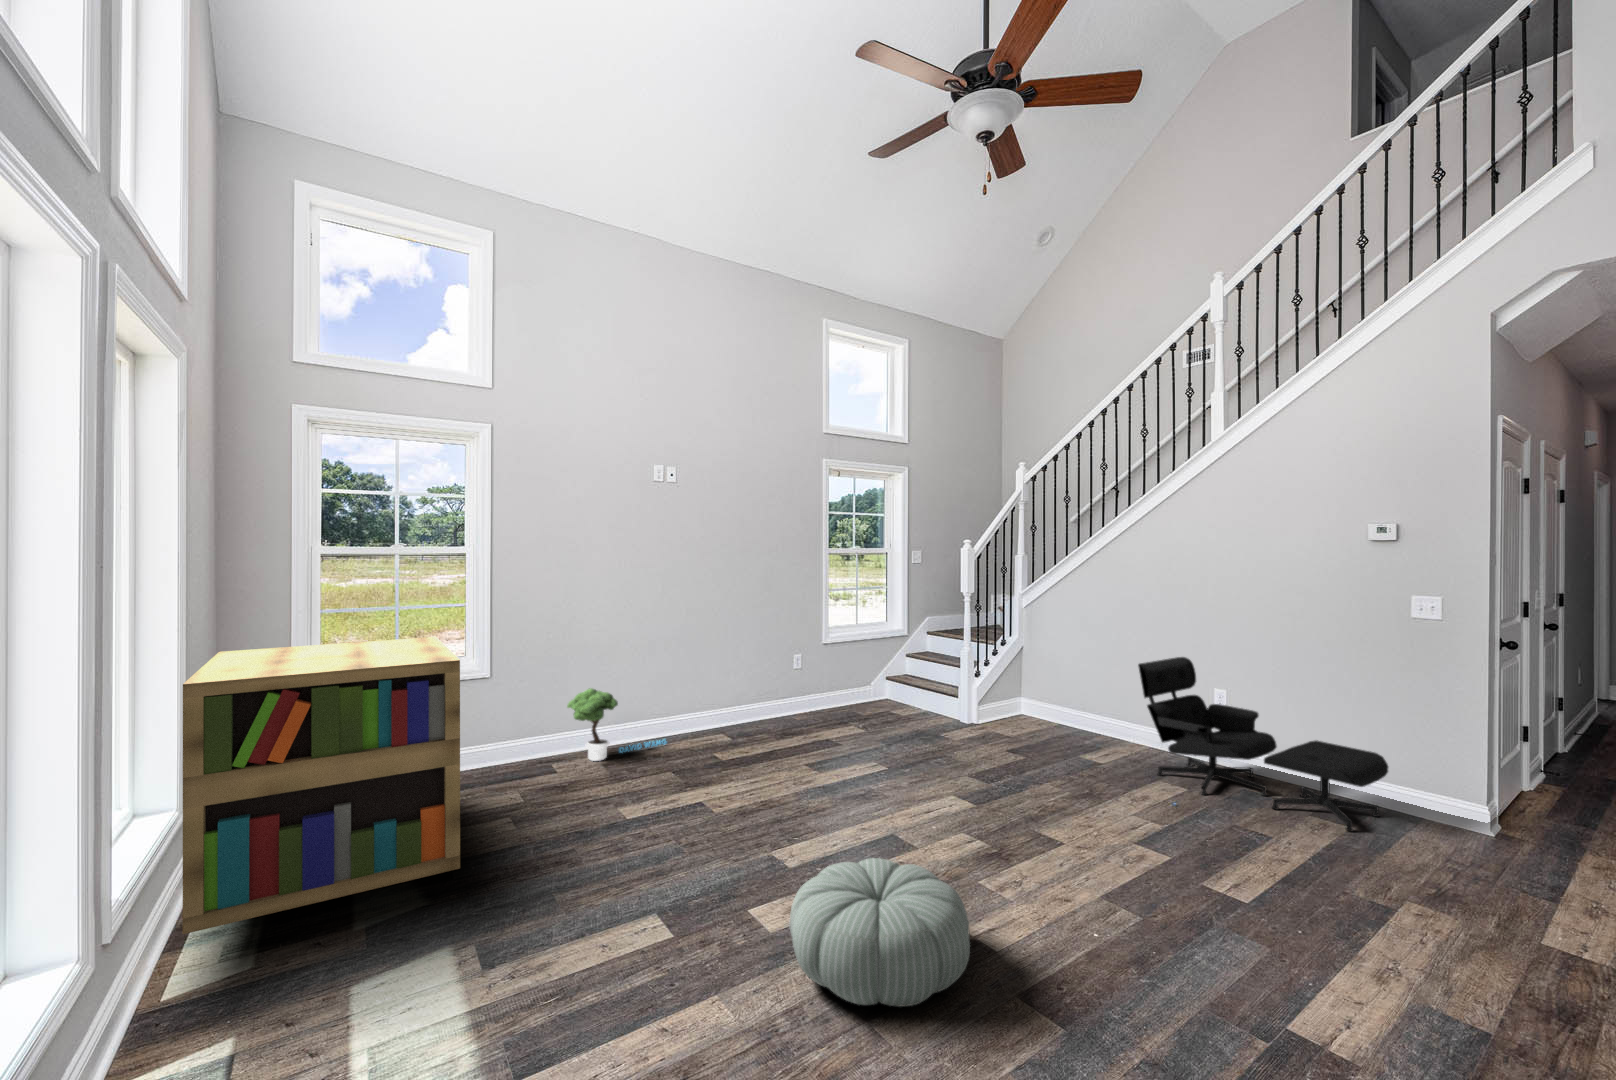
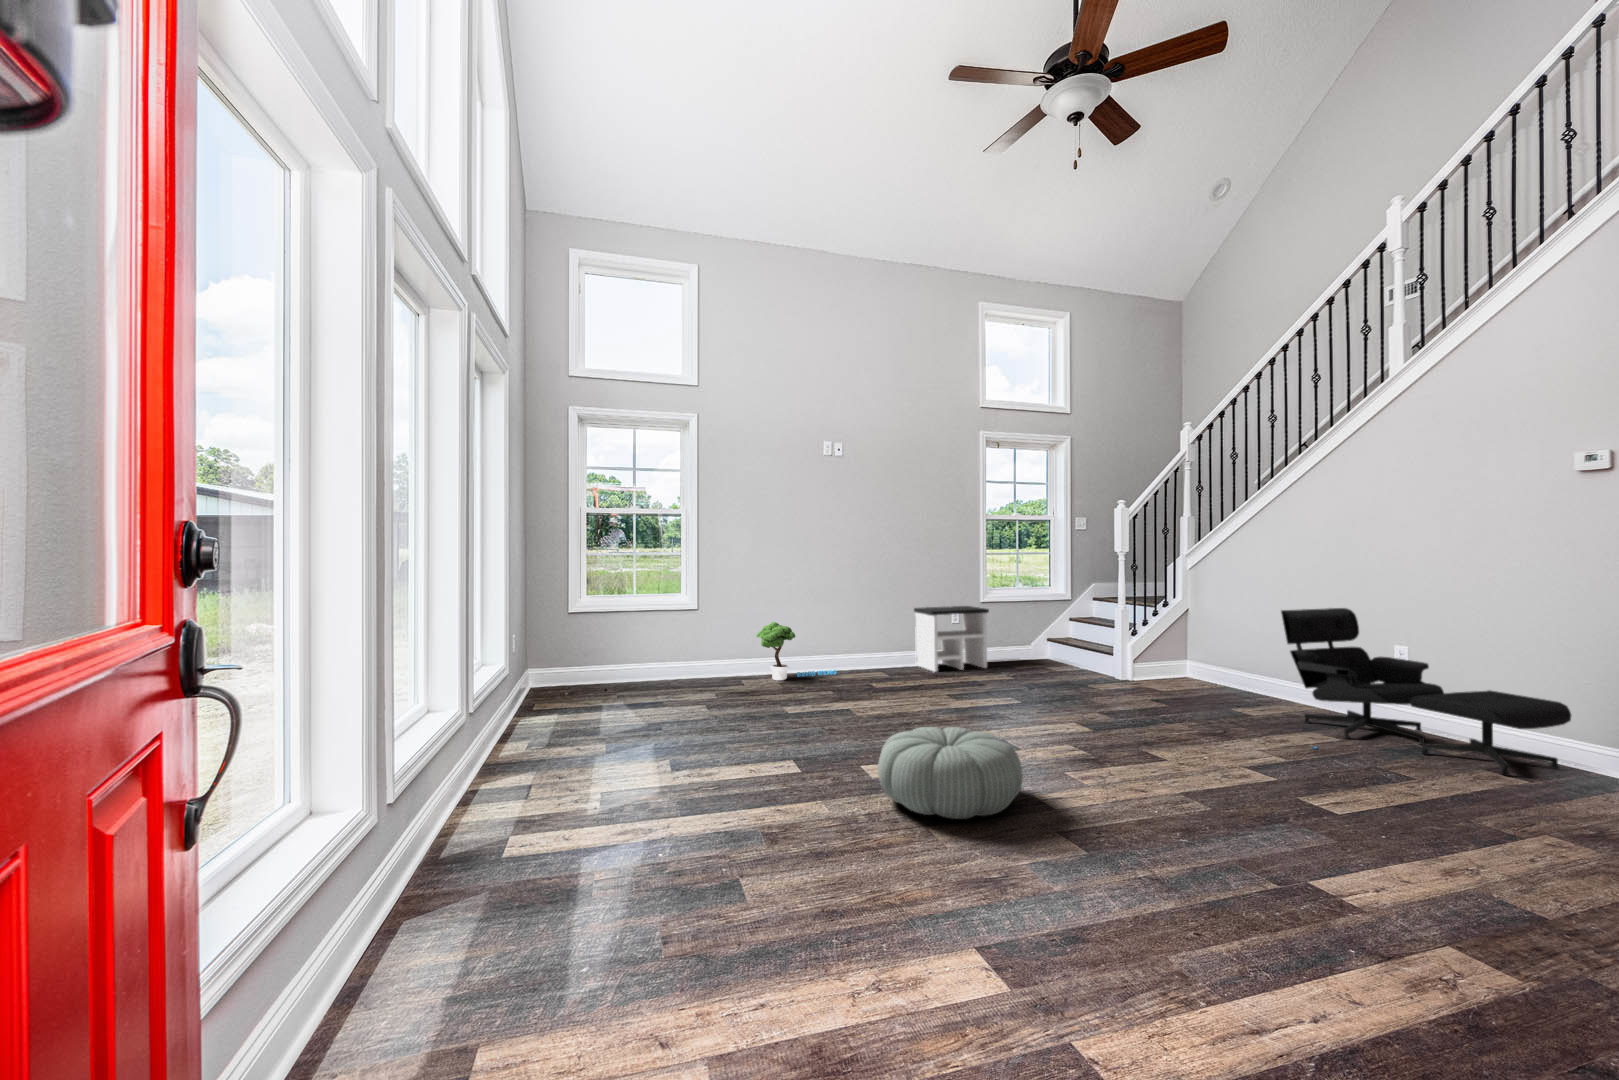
bookshelf: present [183,637,460,934] -> none [505,571,668,738]
side table: none [751,650,834,731] -> present [914,606,989,672]

